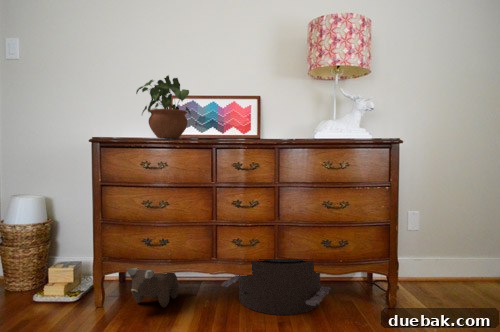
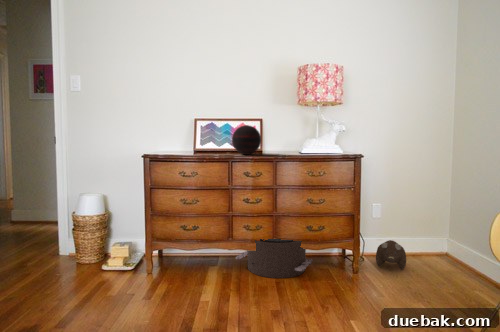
potted plant: present [136,75,191,139] -> none [173,105,212,153]
decorative orb: none [217,99,258,139] -> present [232,125,261,155]
plush toy: present [127,268,178,308] -> present [376,240,406,270]

